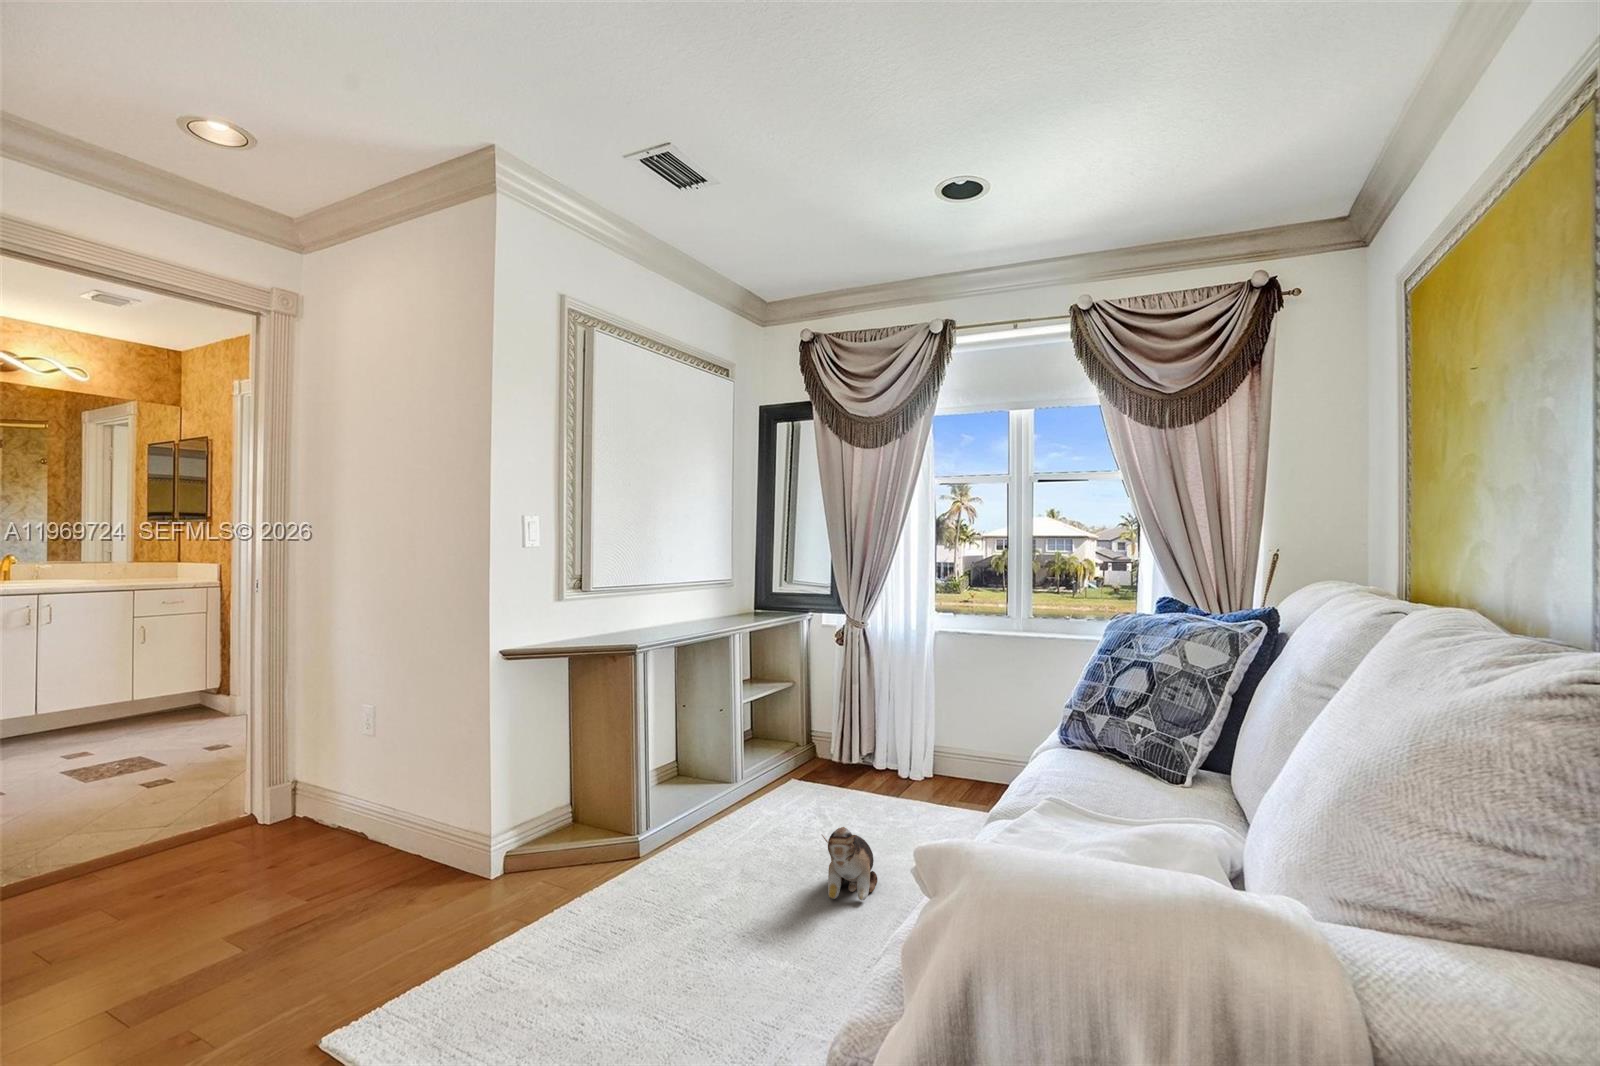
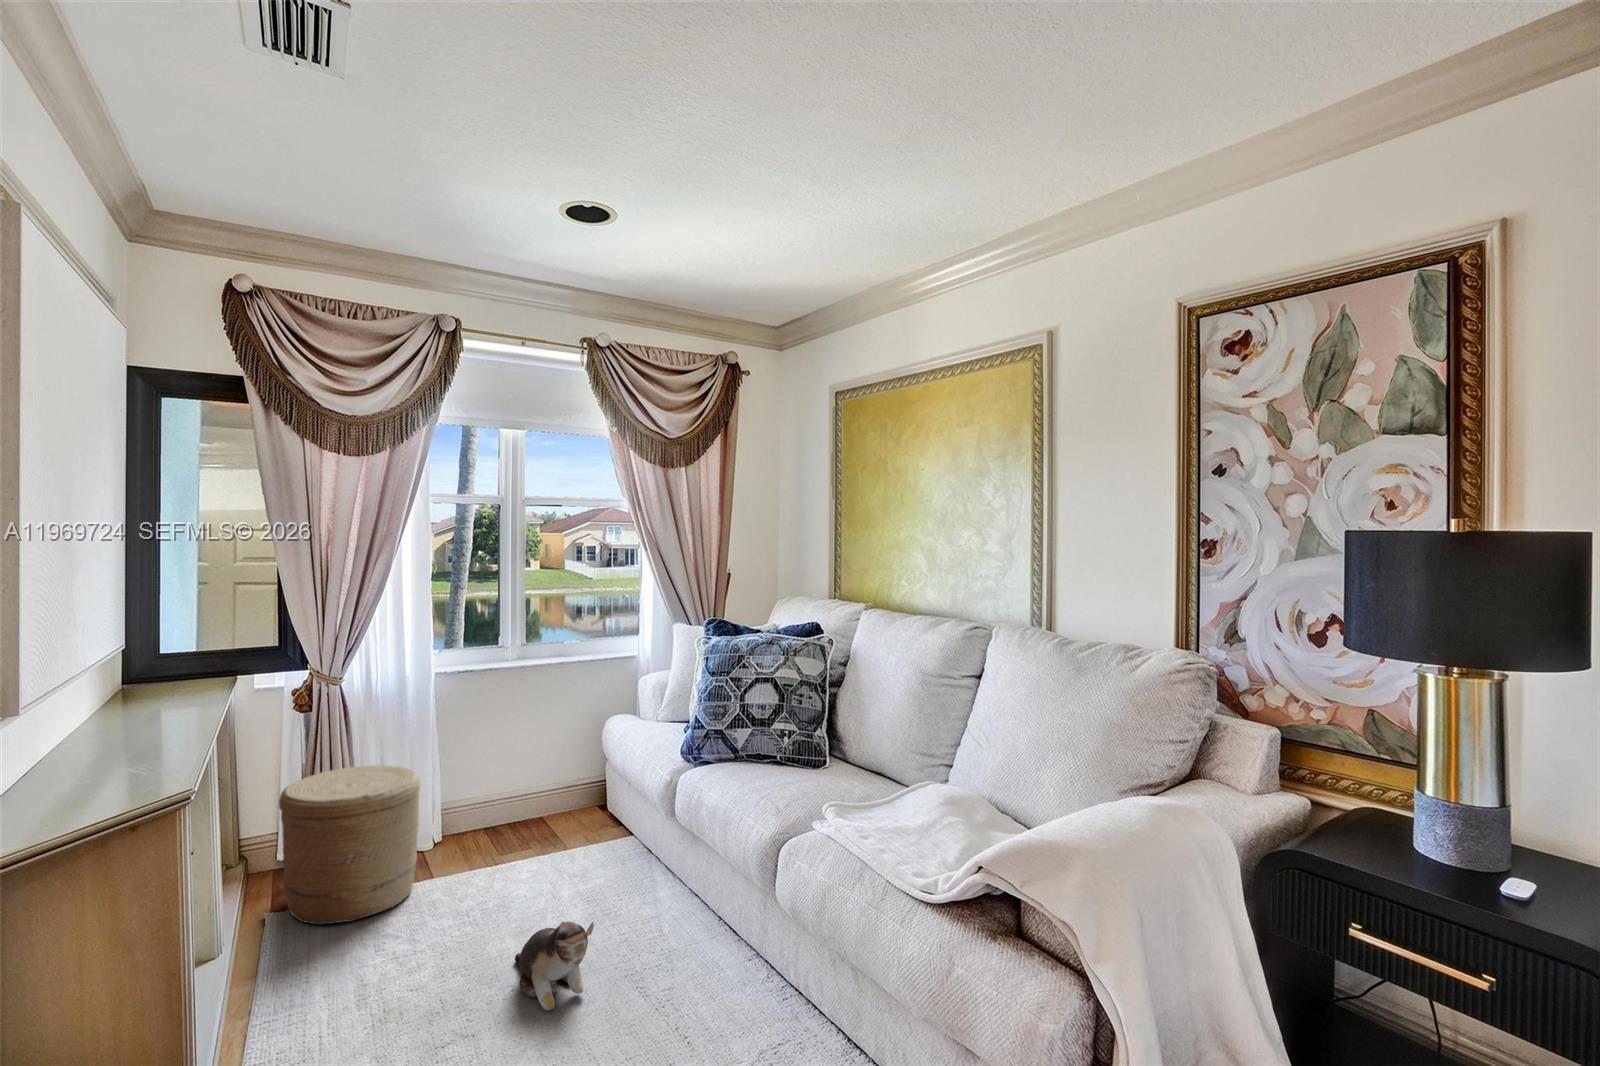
woven basket: none [794,689,890,802] -> present [279,765,420,925]

